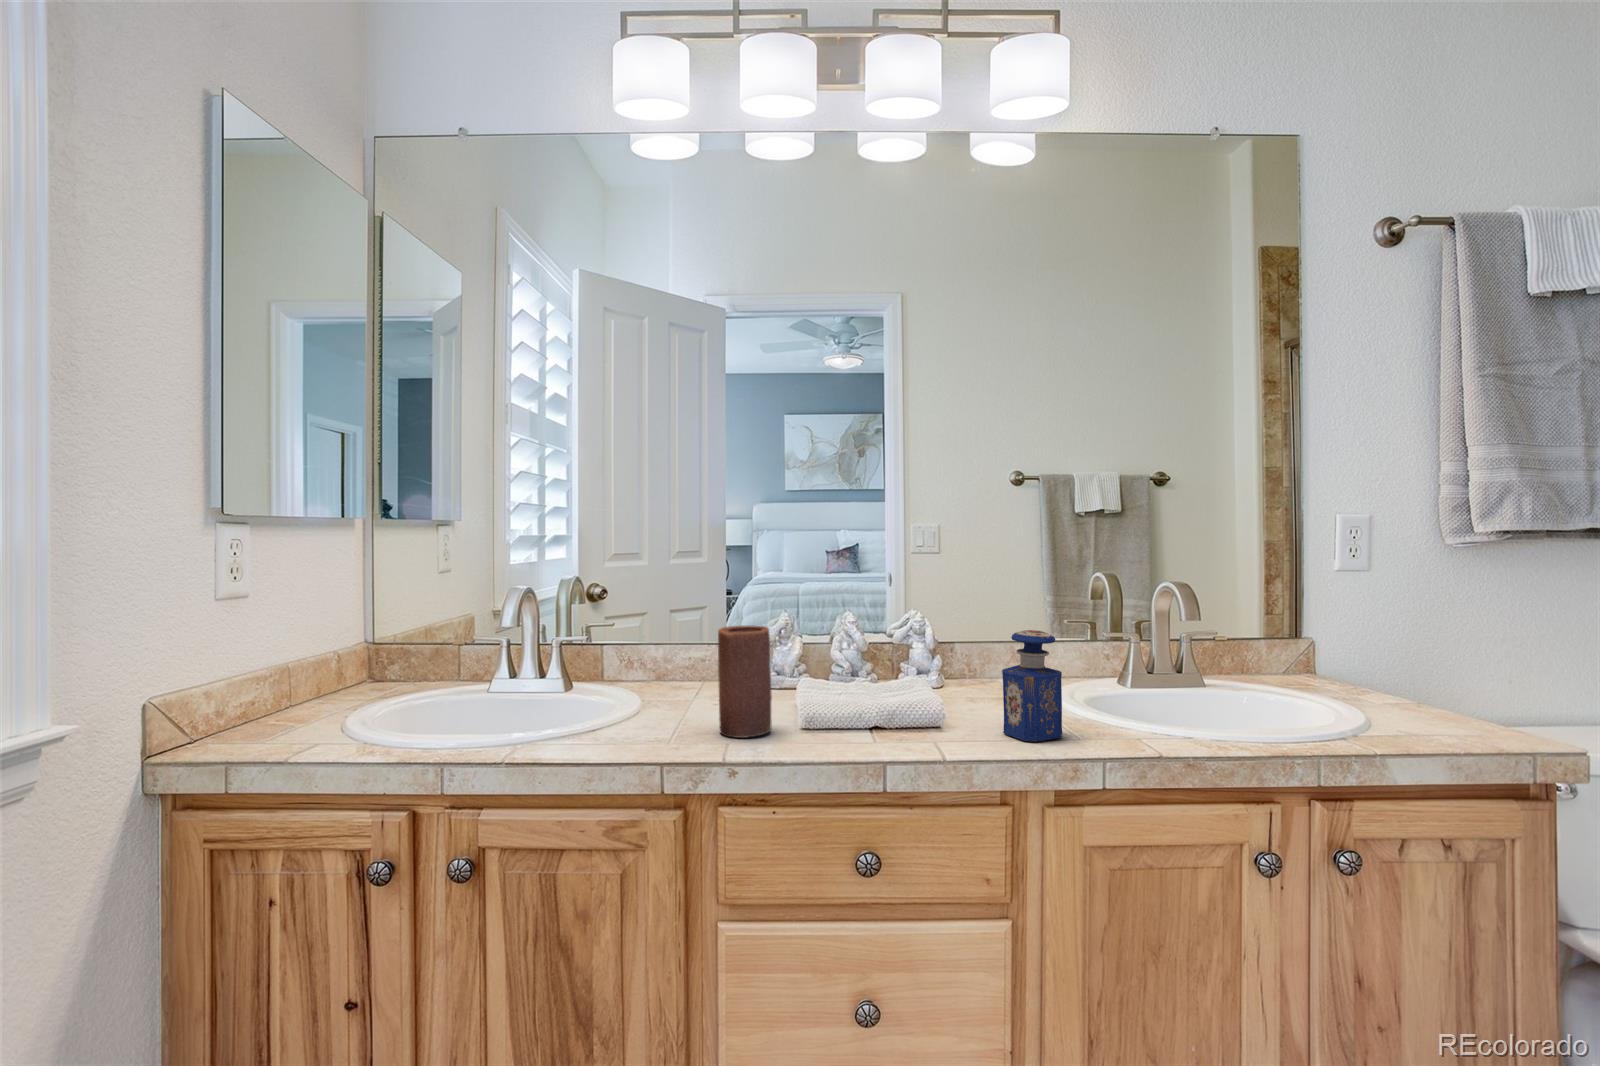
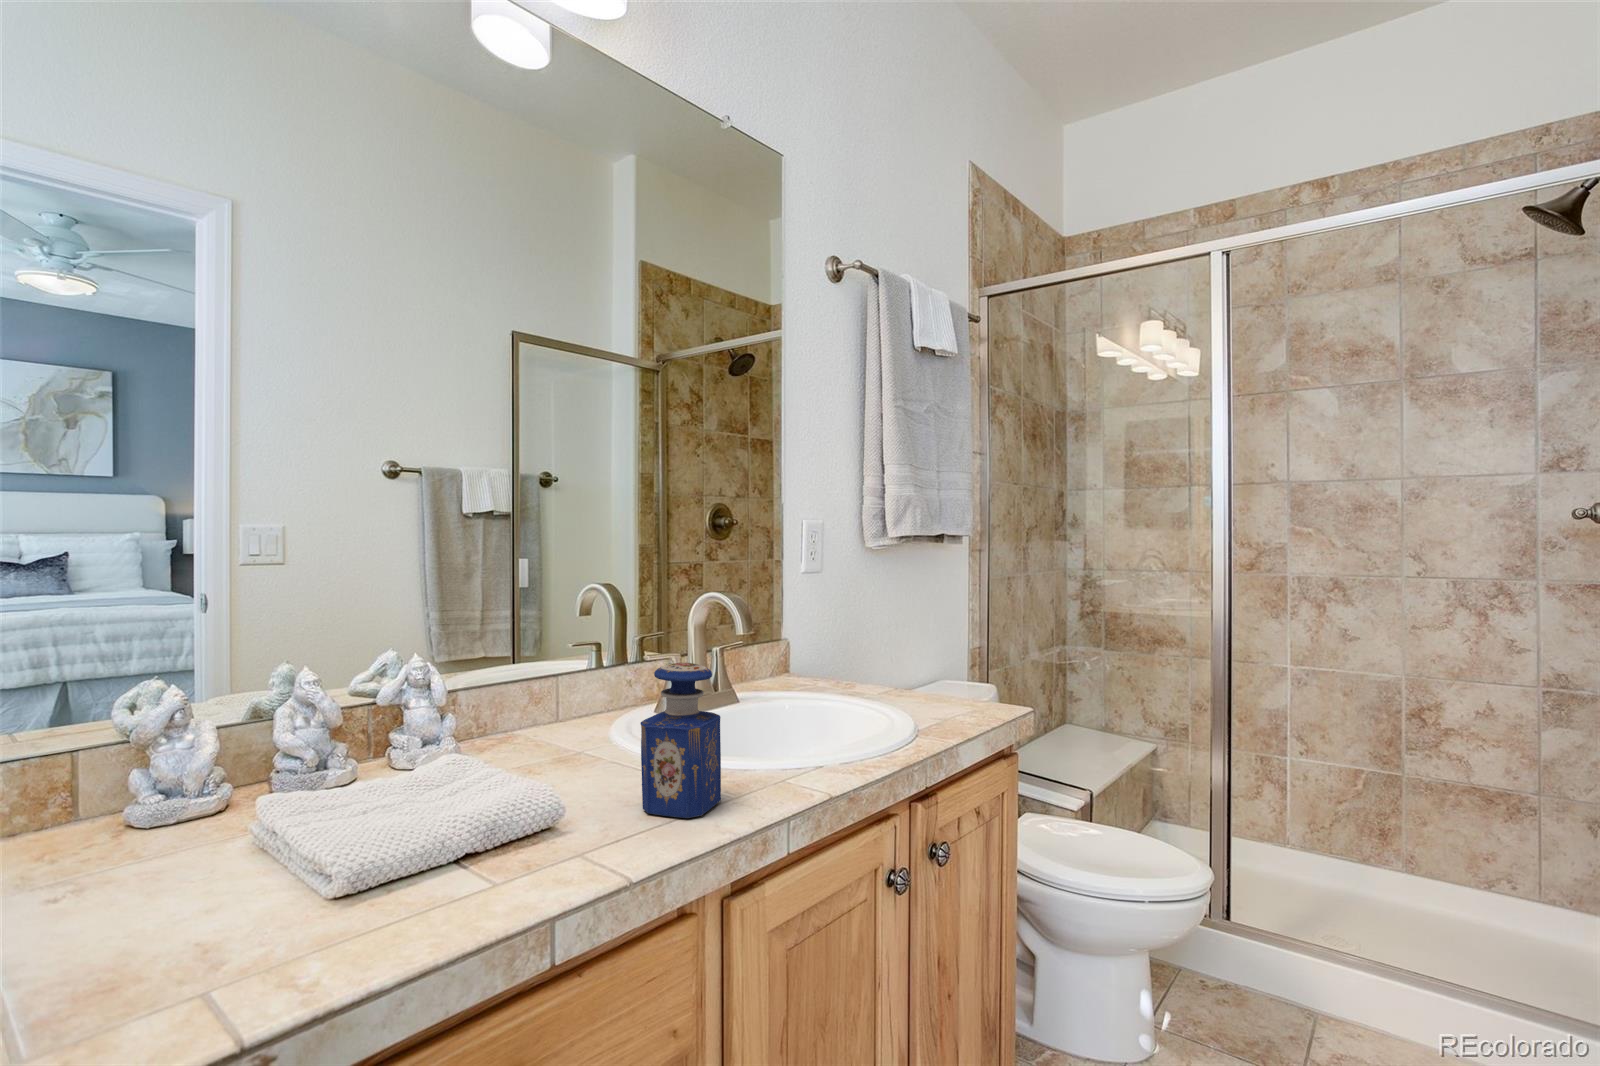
candle: present [718,626,772,738] -> none [120,720,262,986]

